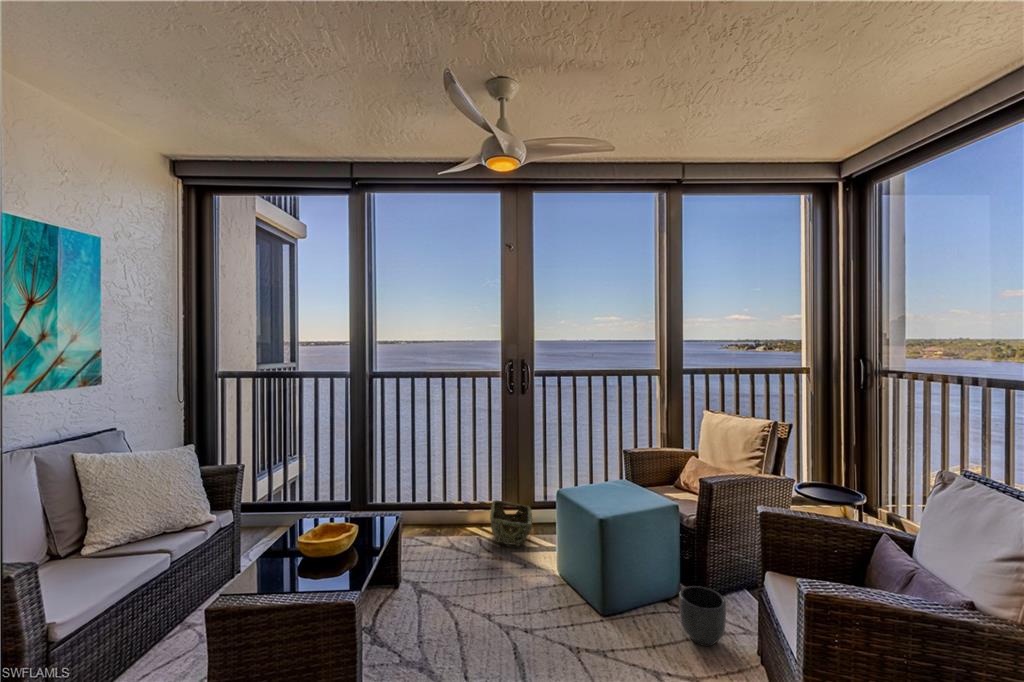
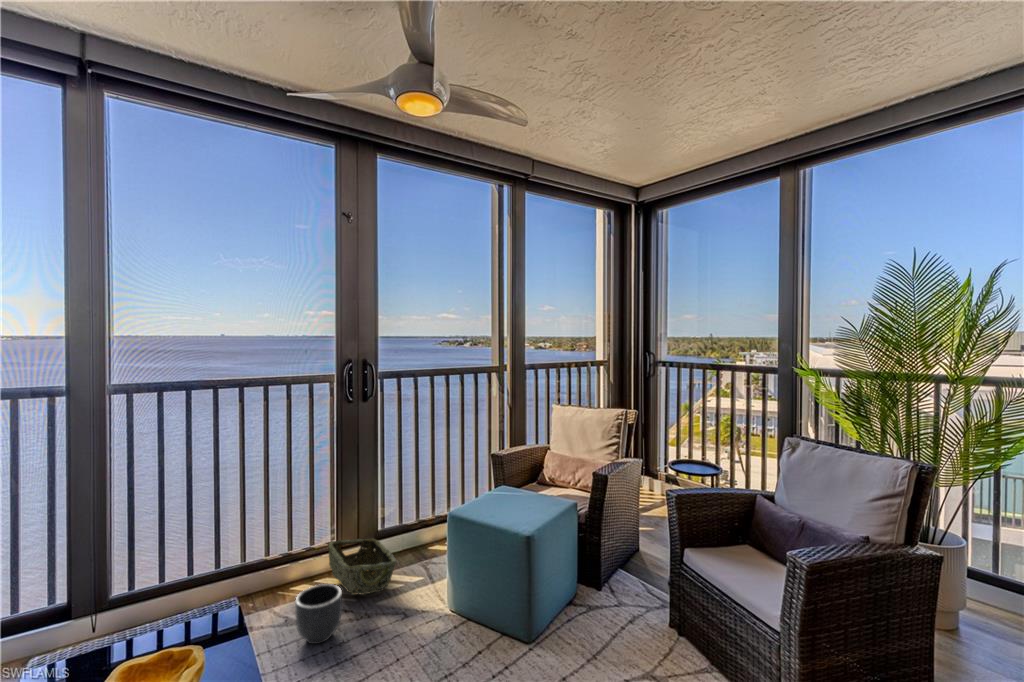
planter: present [679,586,726,646] -> present [295,584,342,644]

